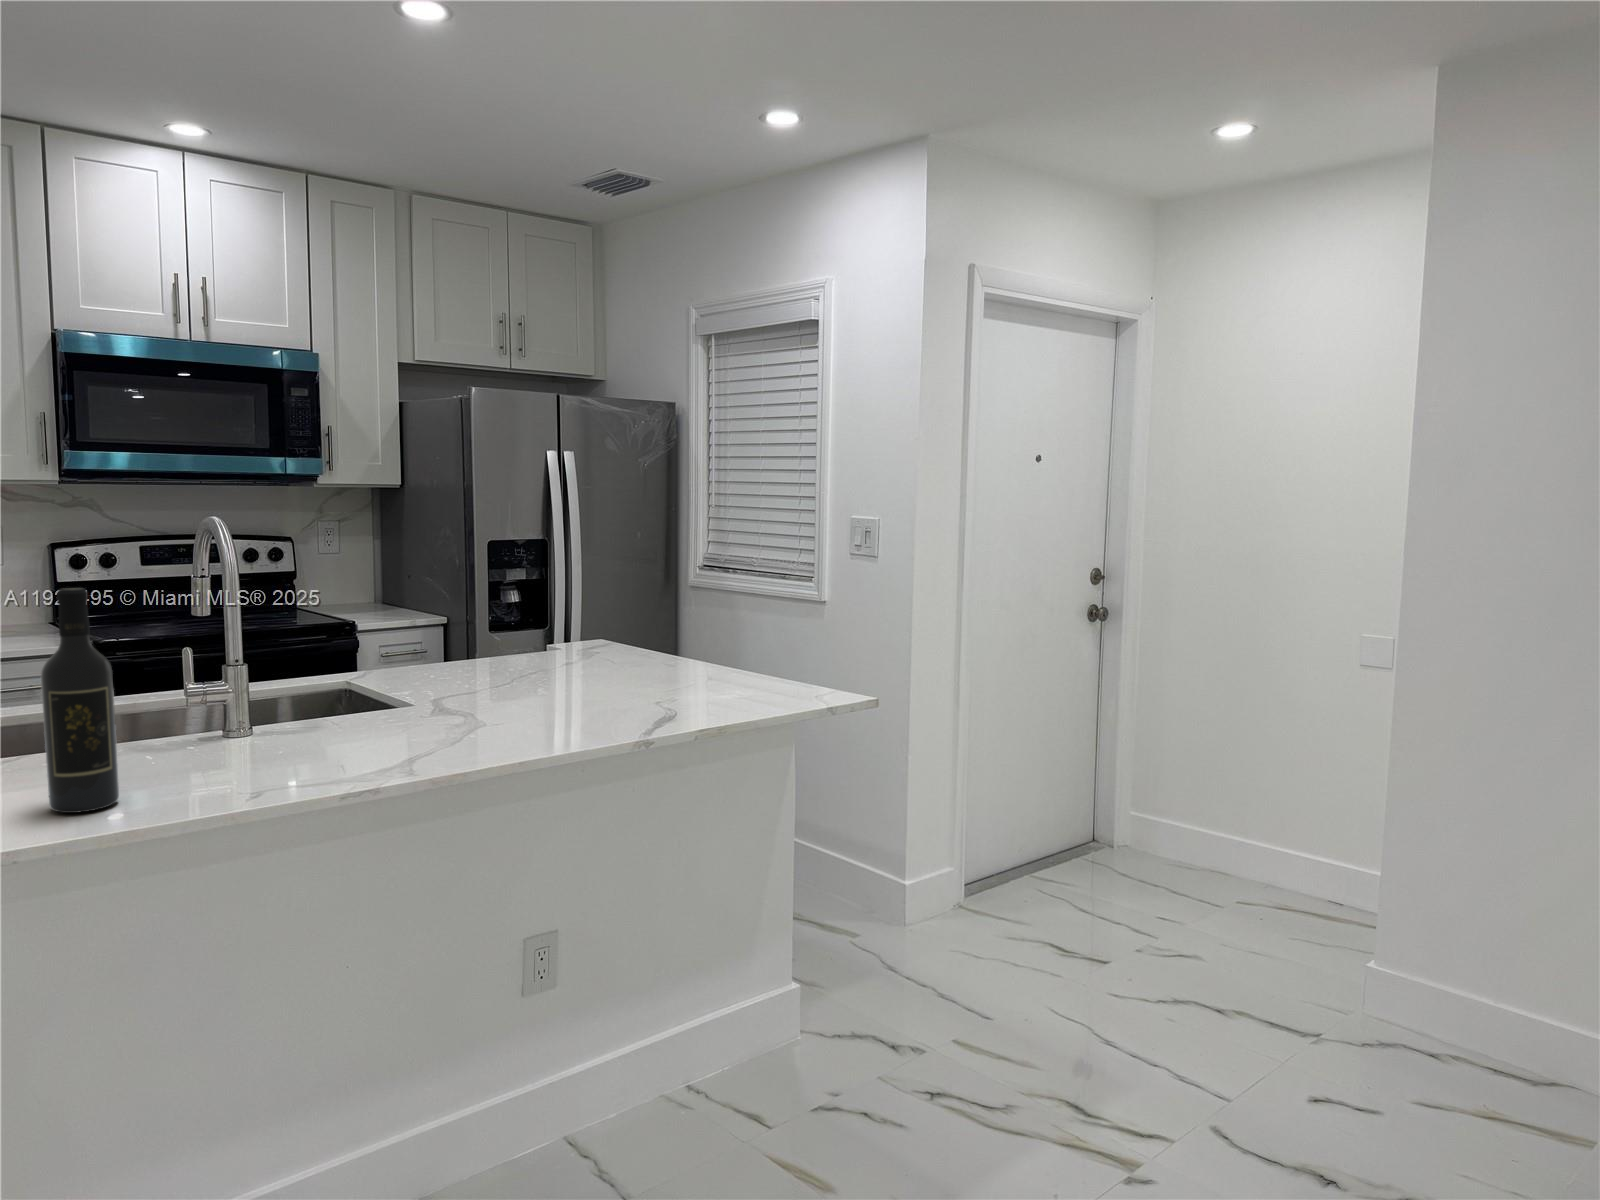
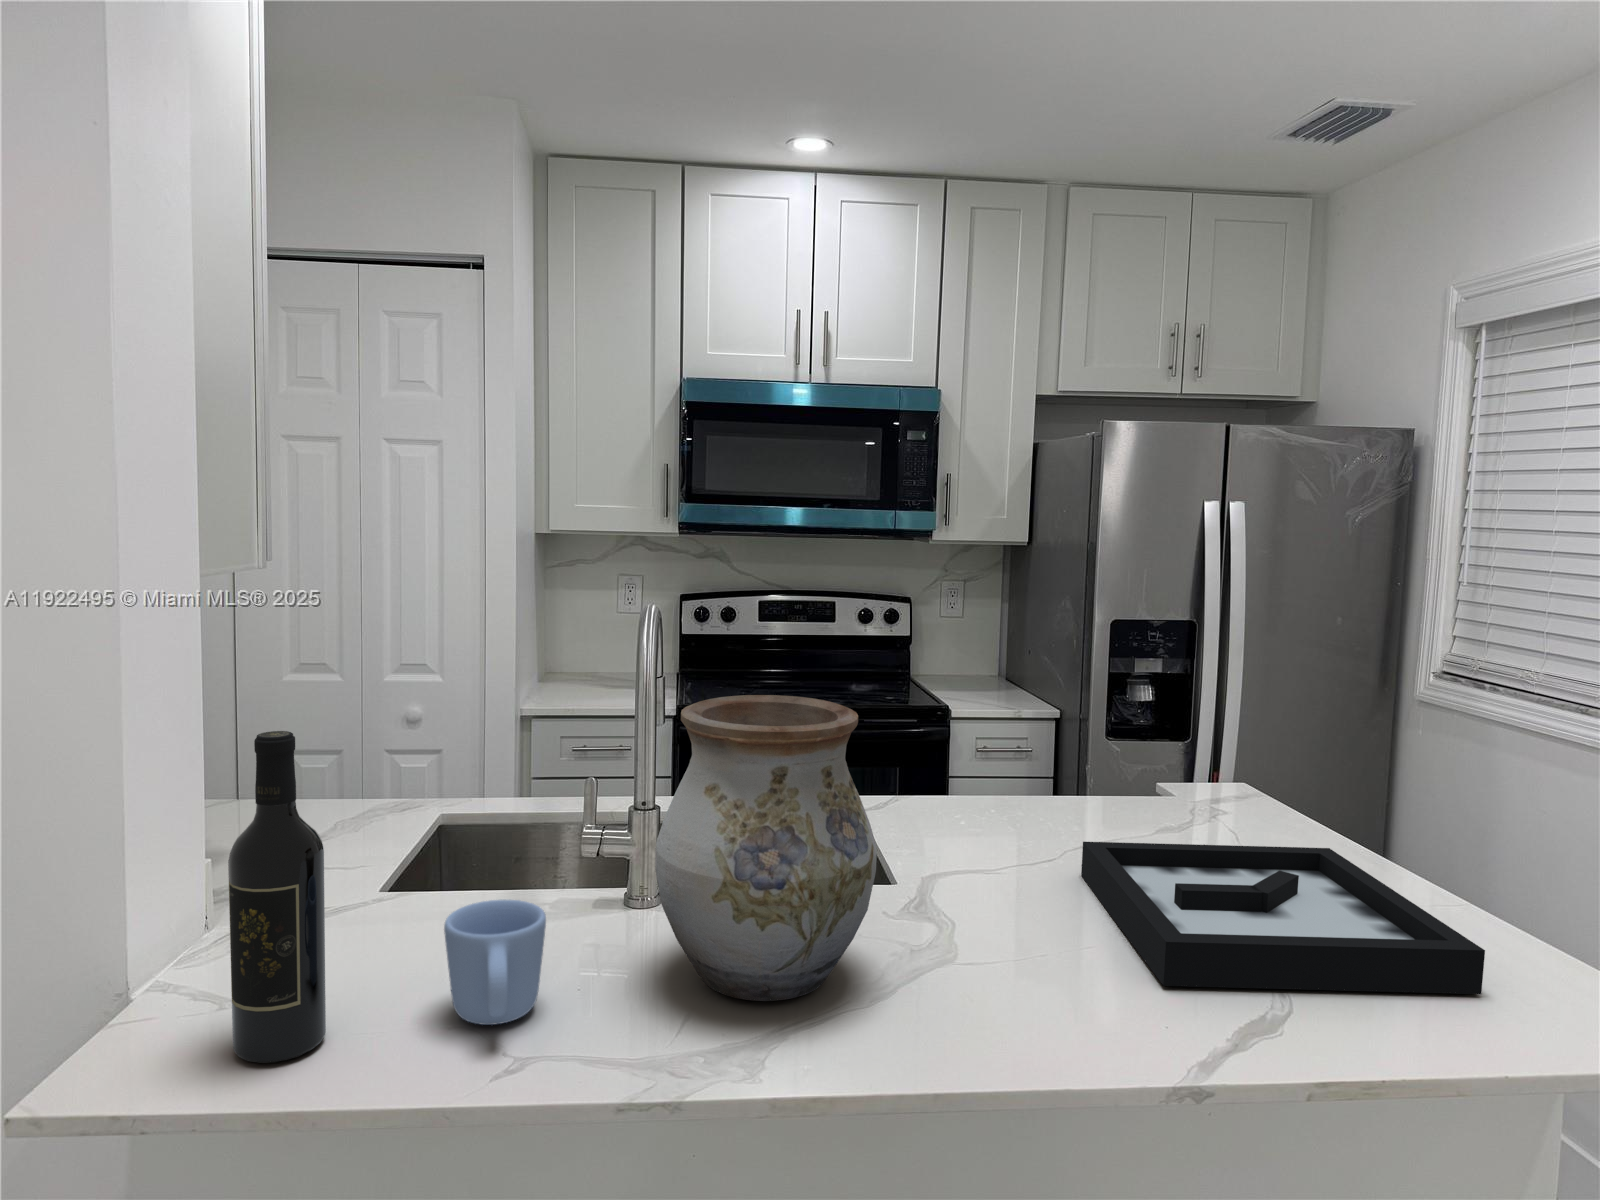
vase: none [308,562,456,743] -> present [655,695,877,1001]
decorative tray: none [538,644,754,705] -> present [1081,842,1485,994]
mug: none [184,702,258,776] -> present [444,900,546,1025]

